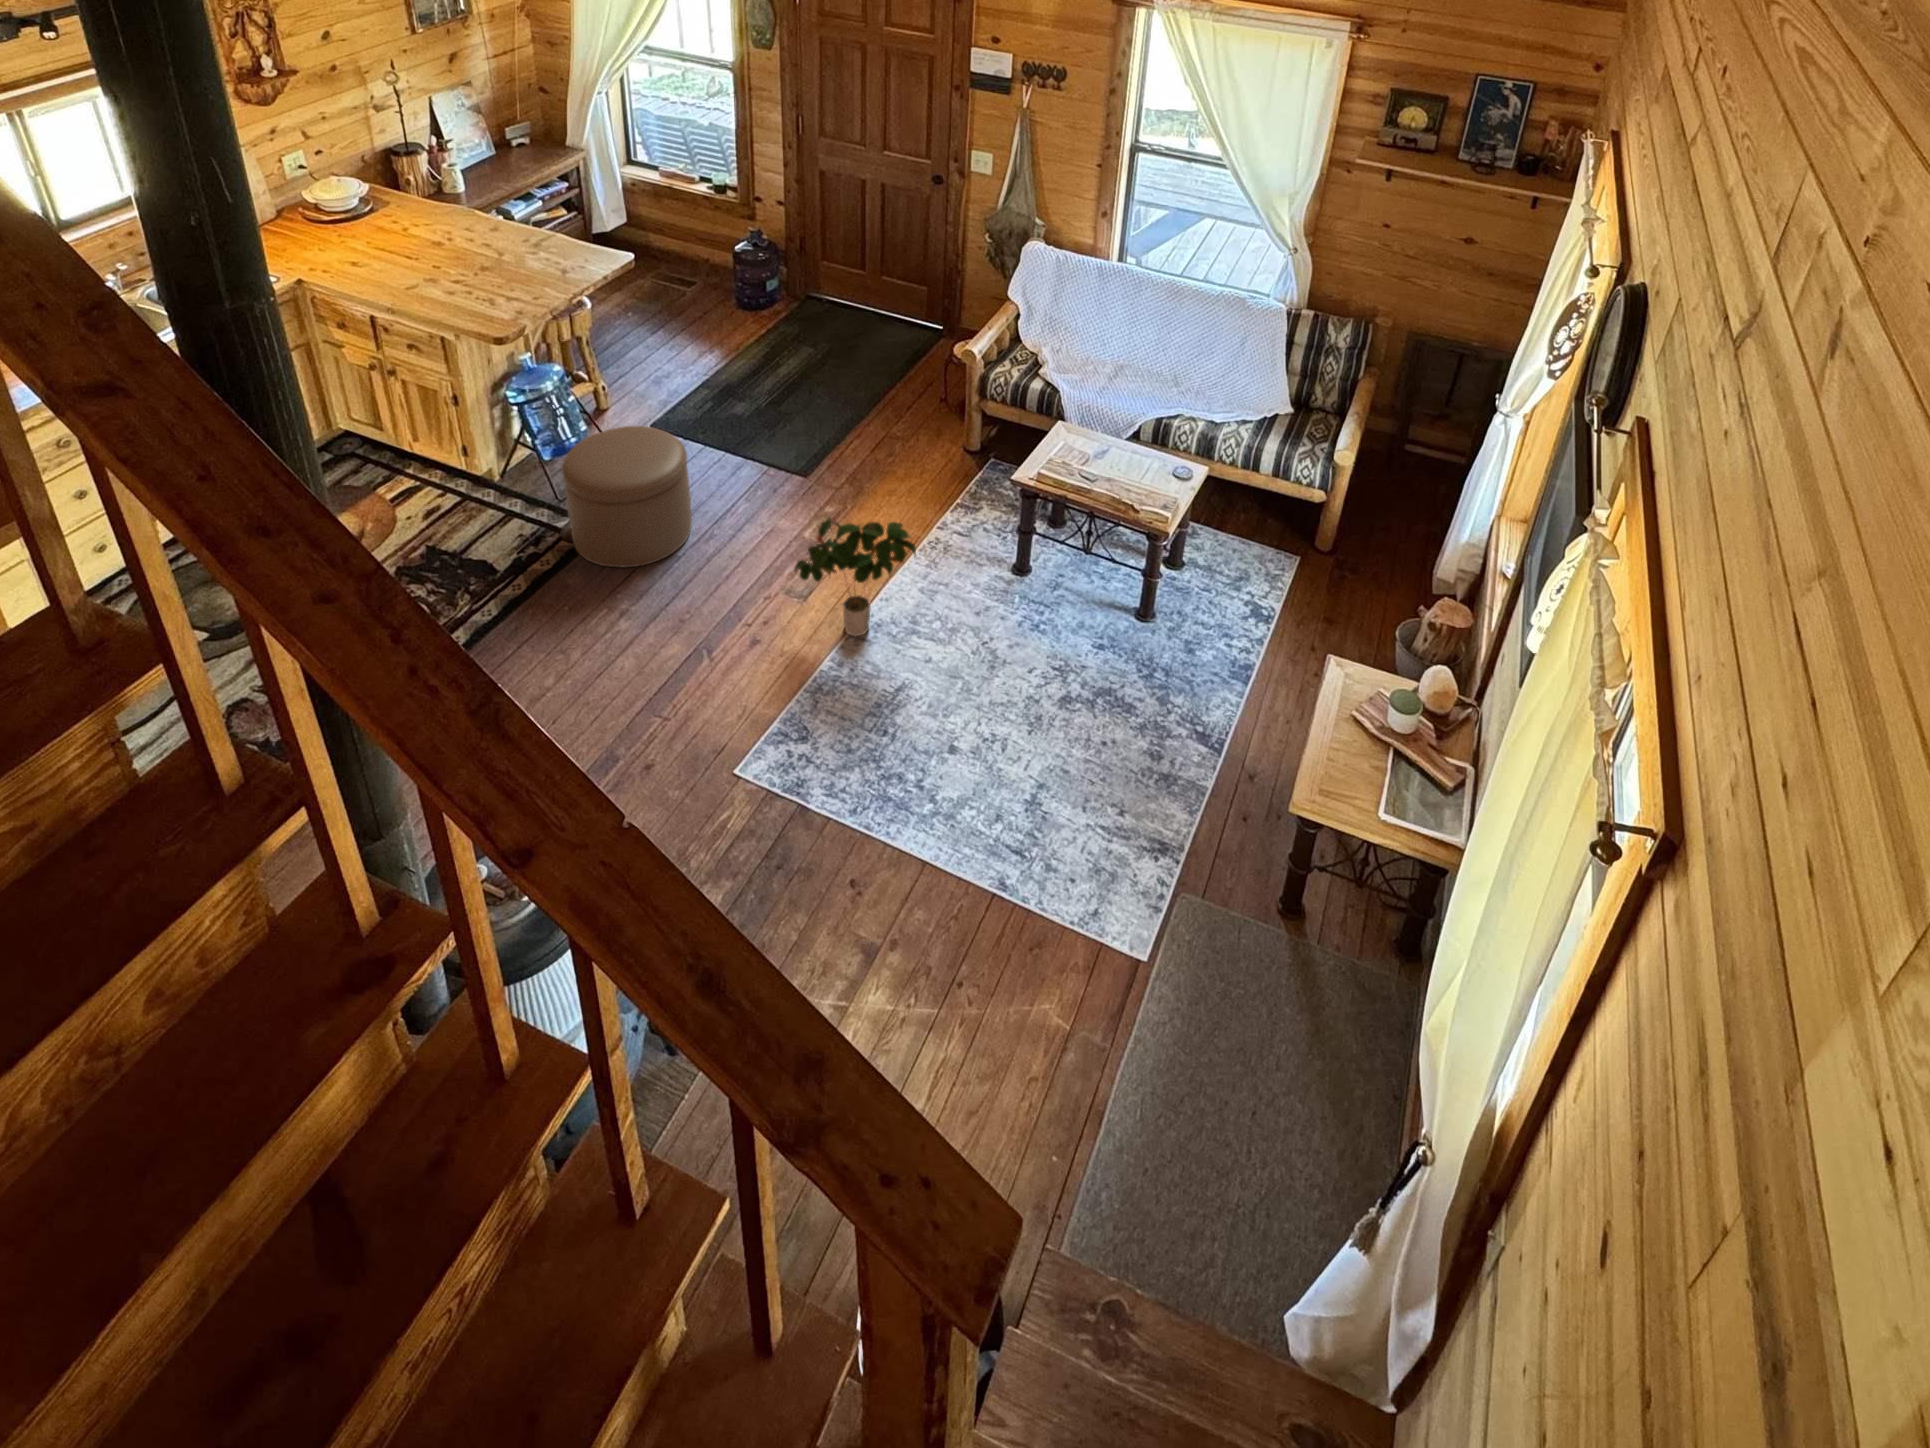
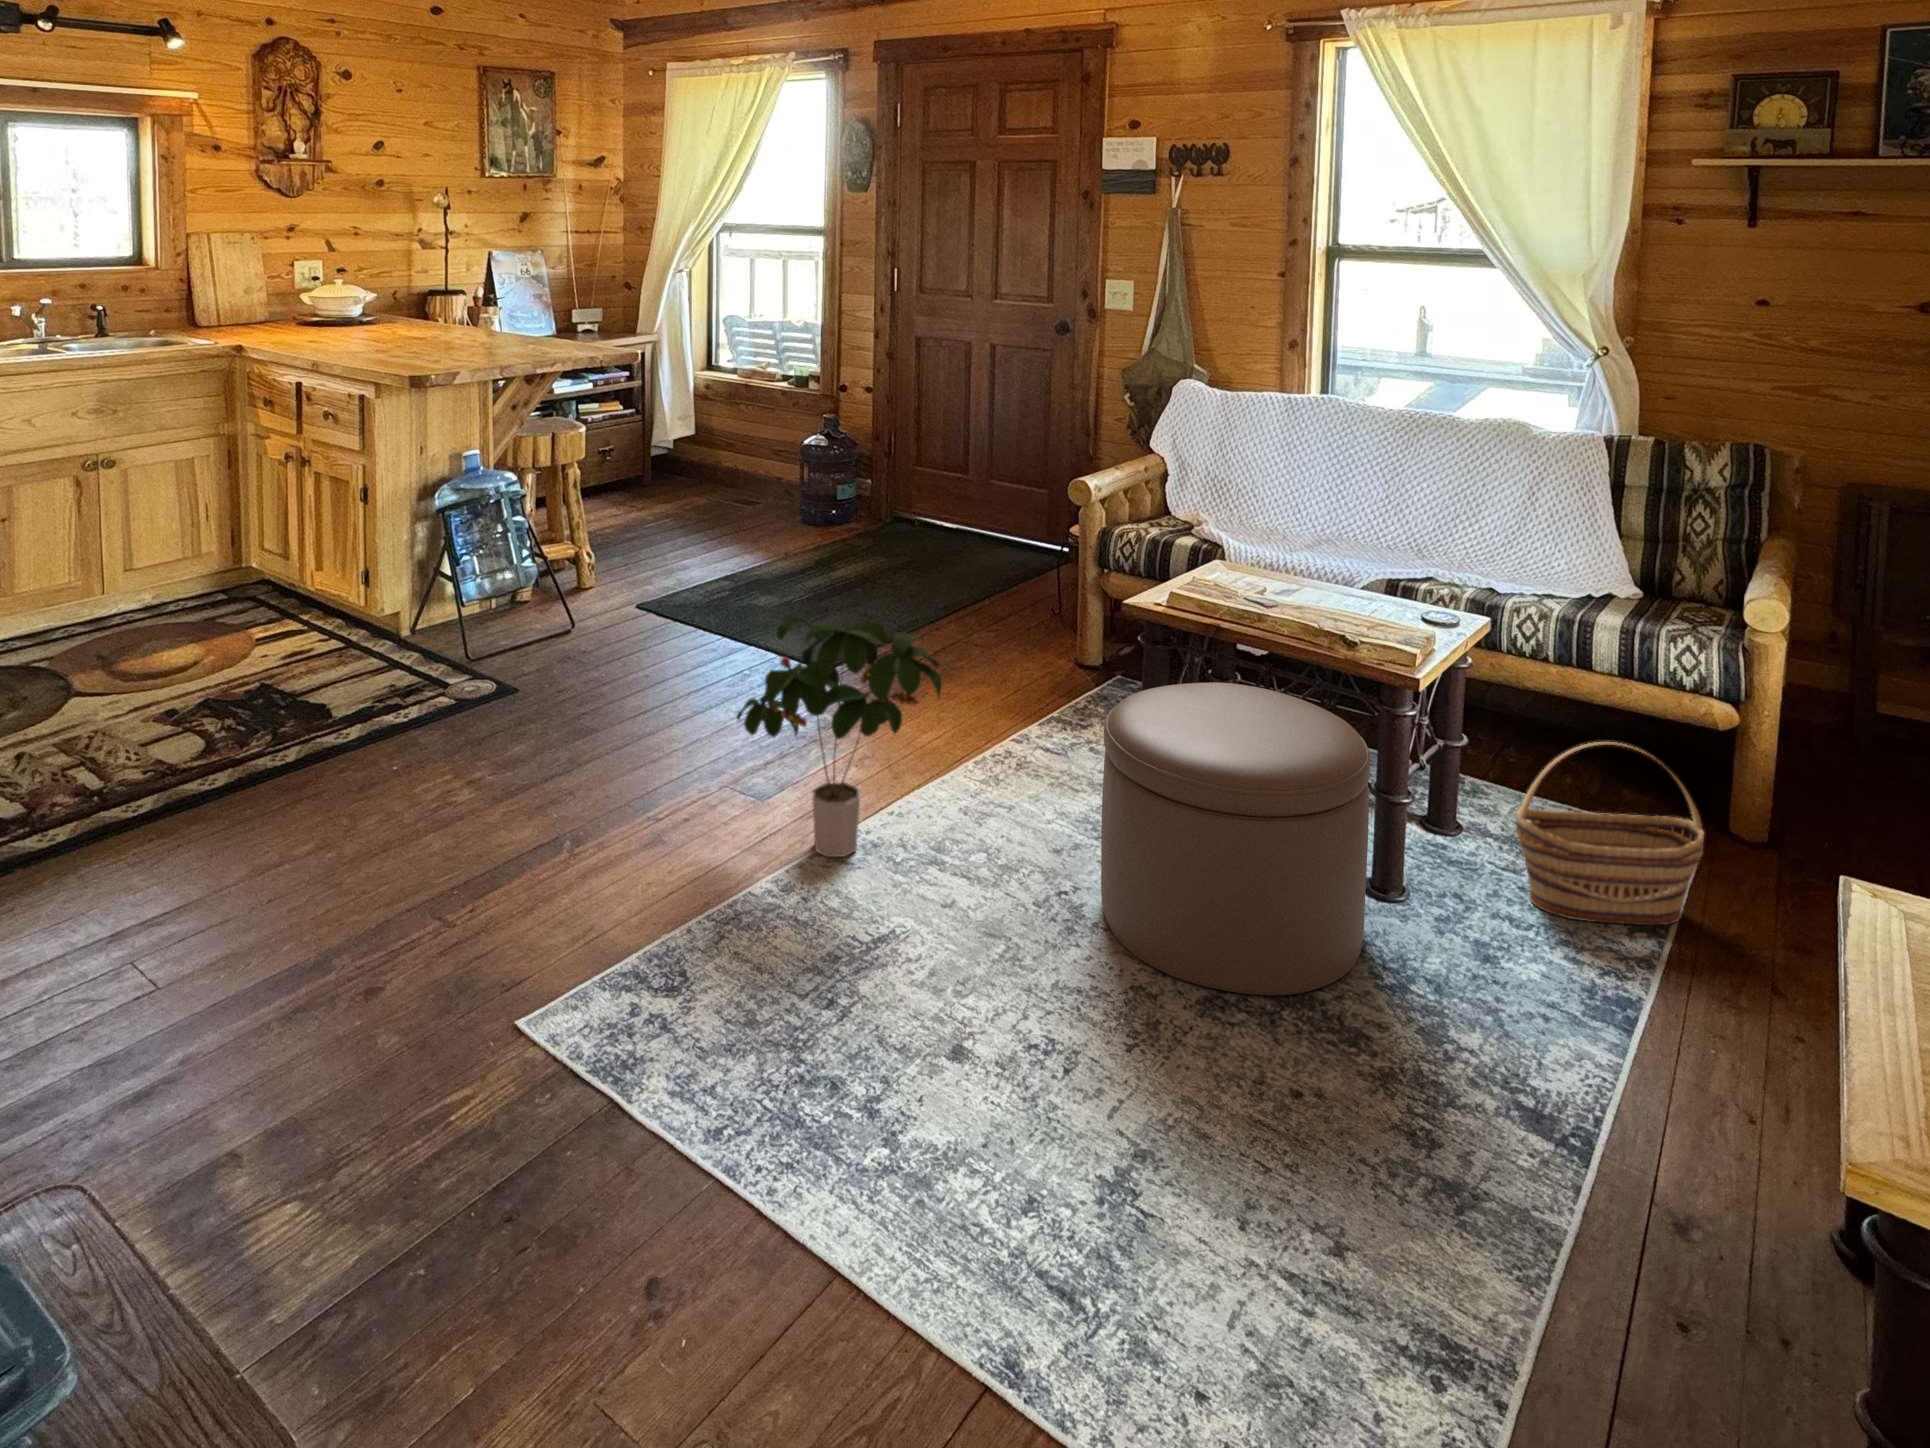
ottoman: present [562,426,692,567] -> present [1101,682,1371,995]
basket: none [1209,540,1295,619] -> present [1516,742,1704,925]

